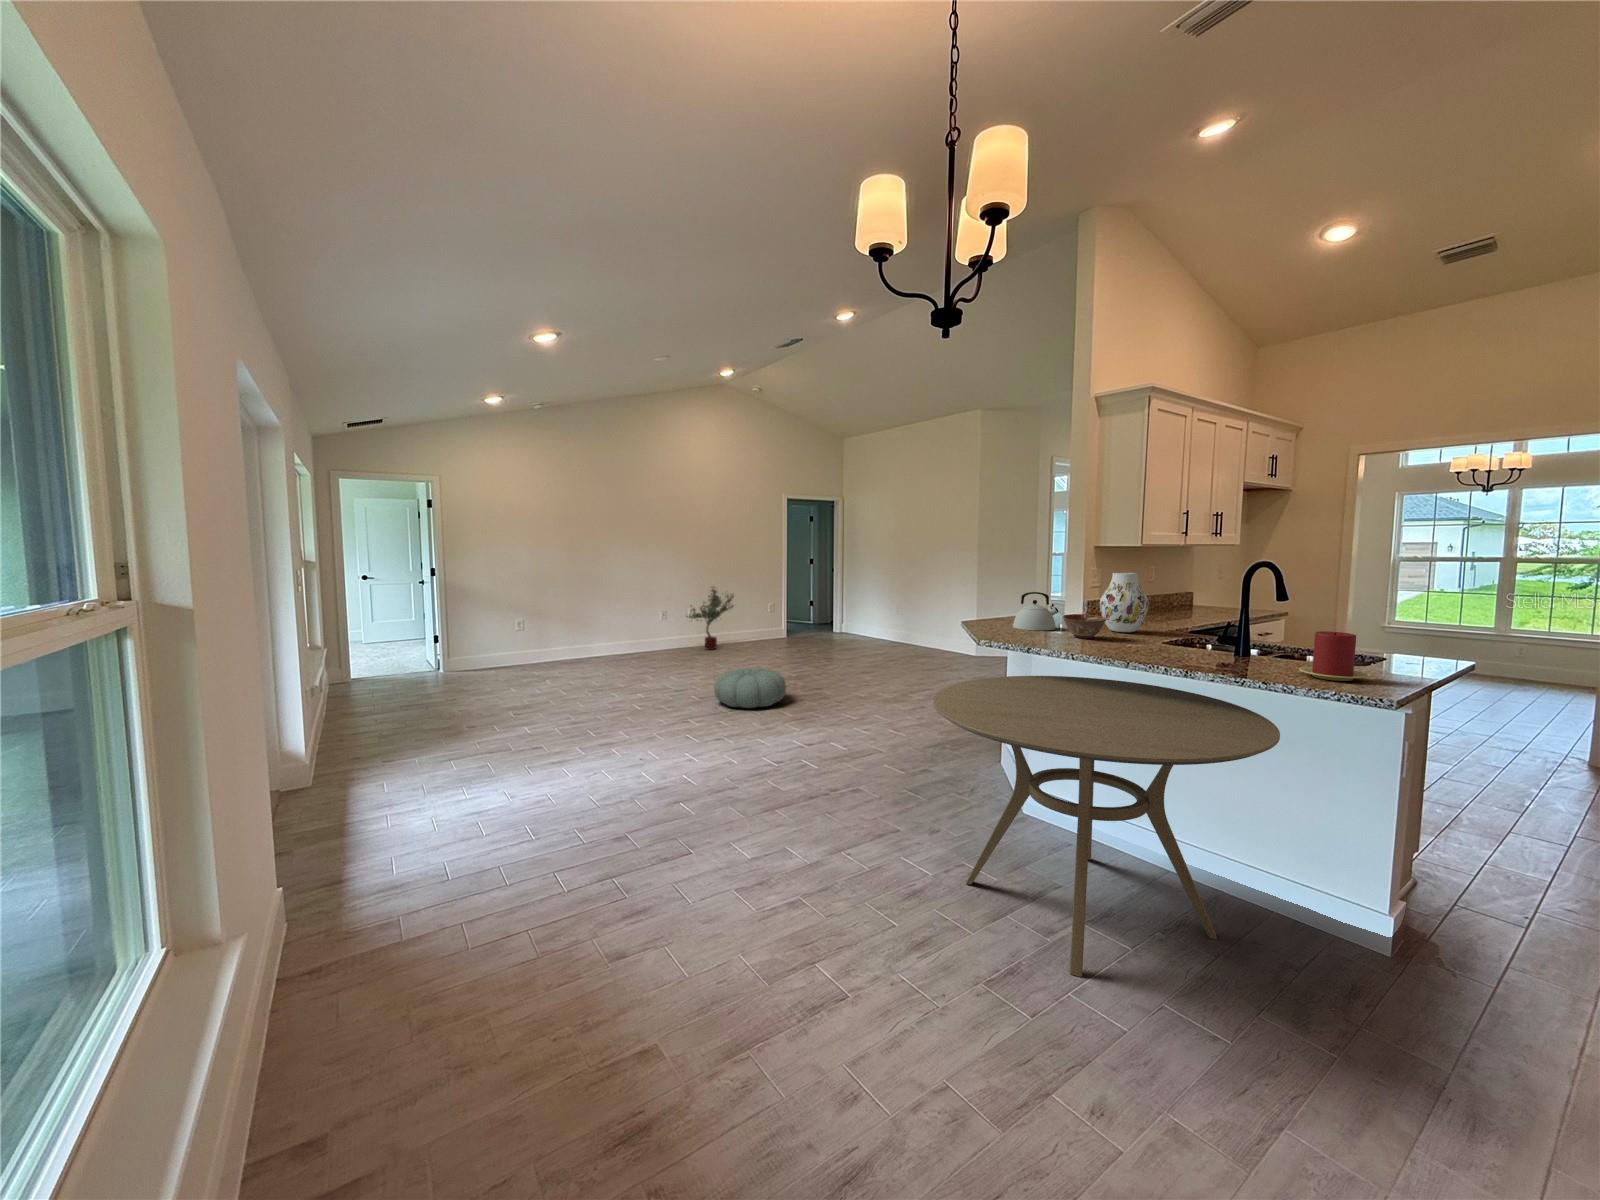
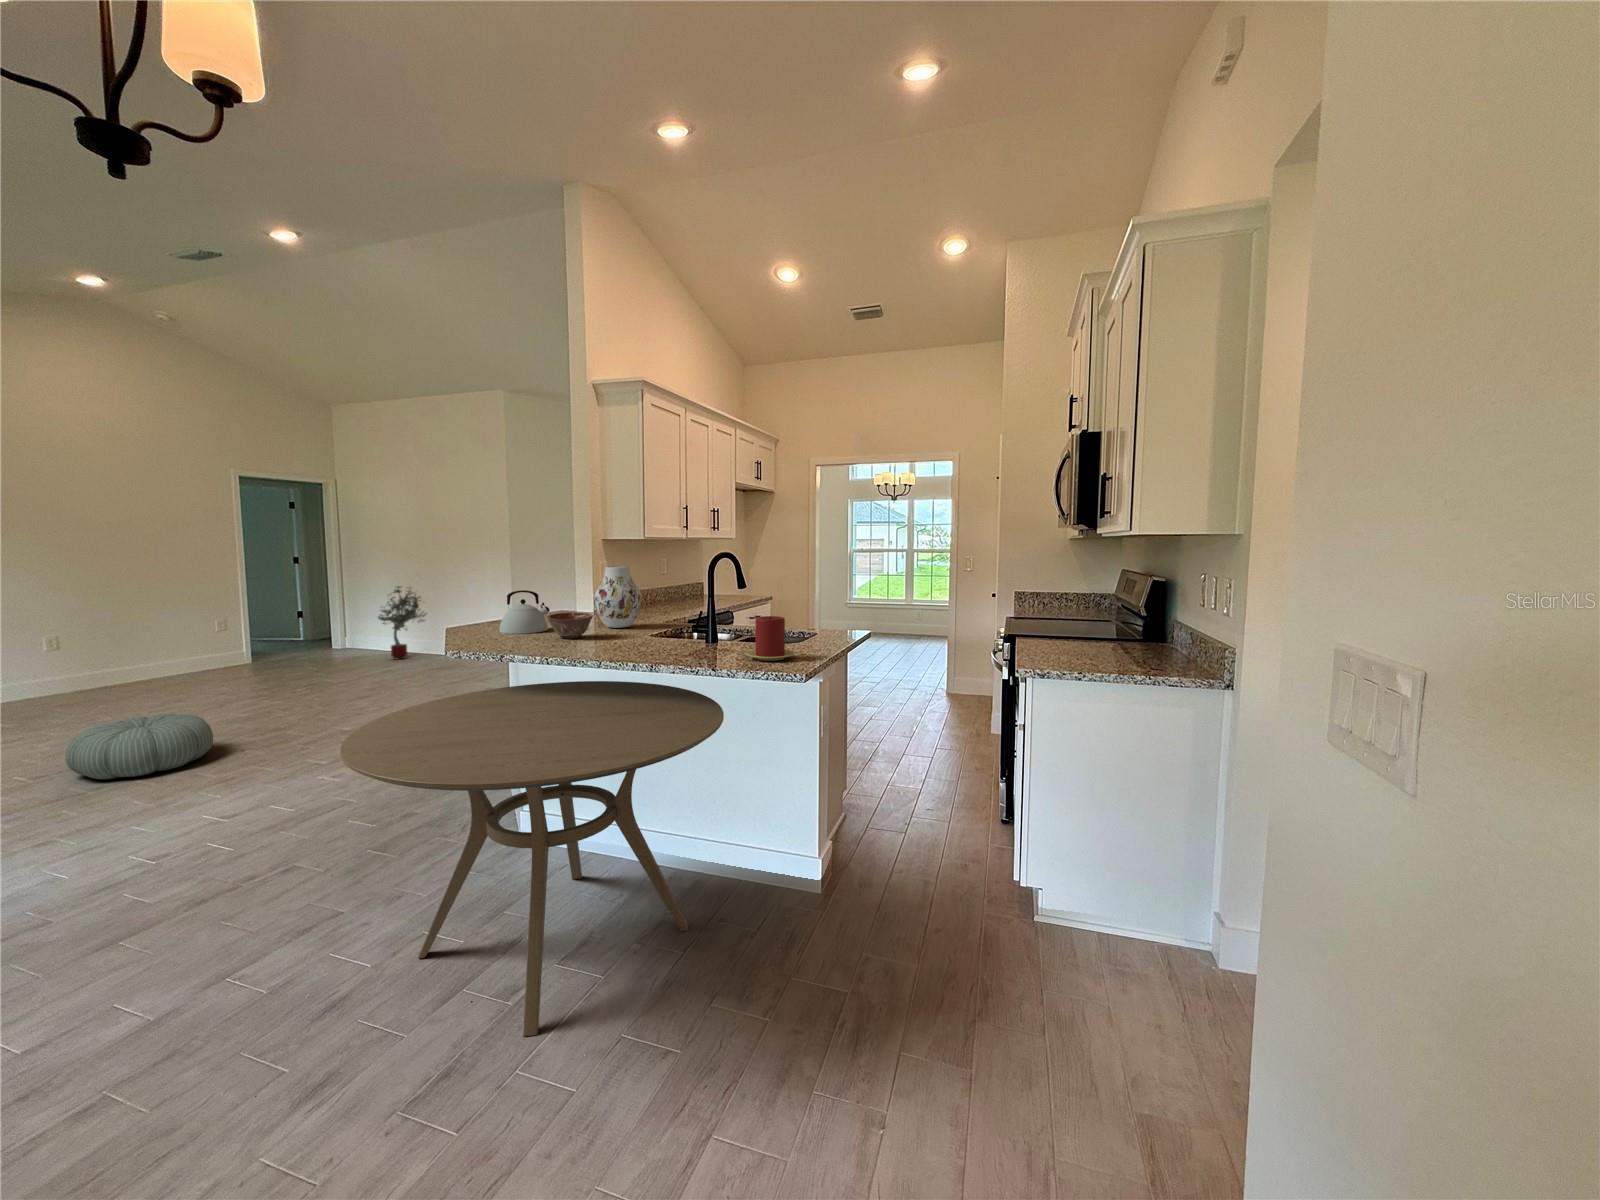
potted tree: present [687,586,734,650] -> present [378,586,427,659]

